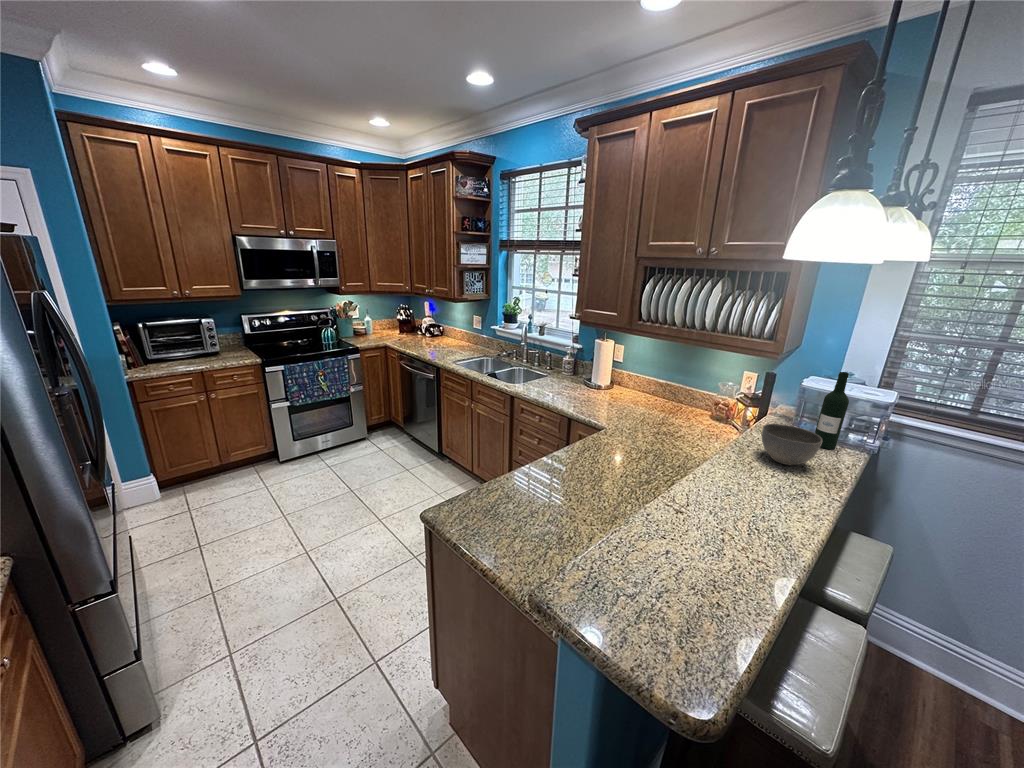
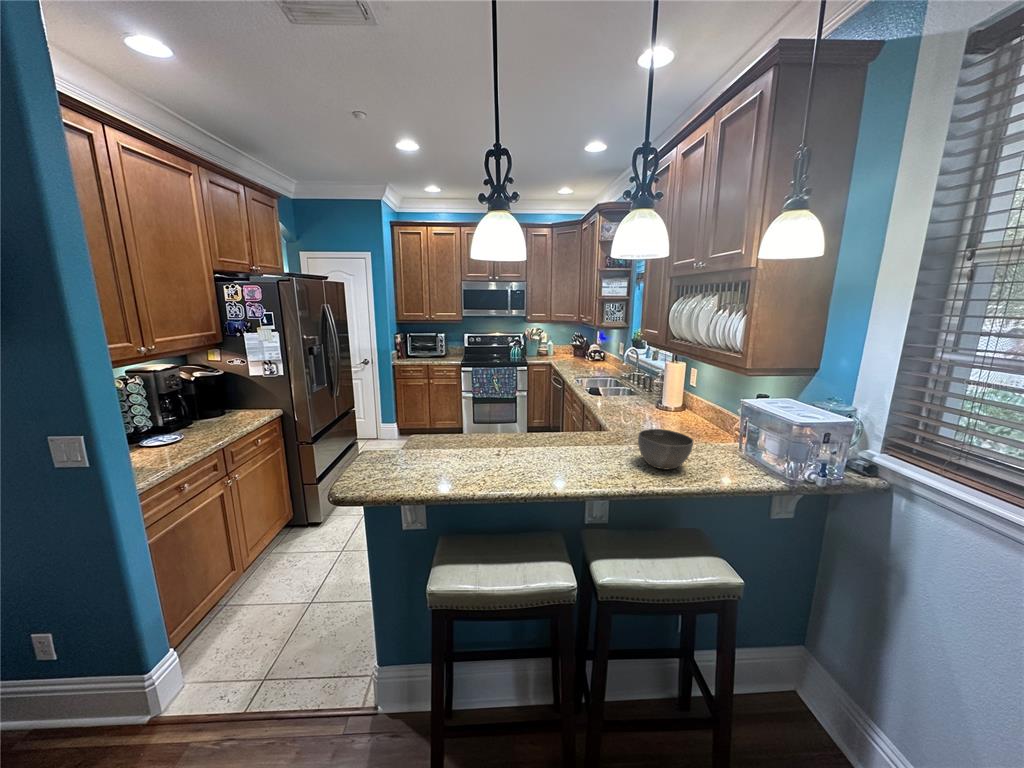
wine bottle: present [815,372,849,449] -> none [743,389,777,479]

